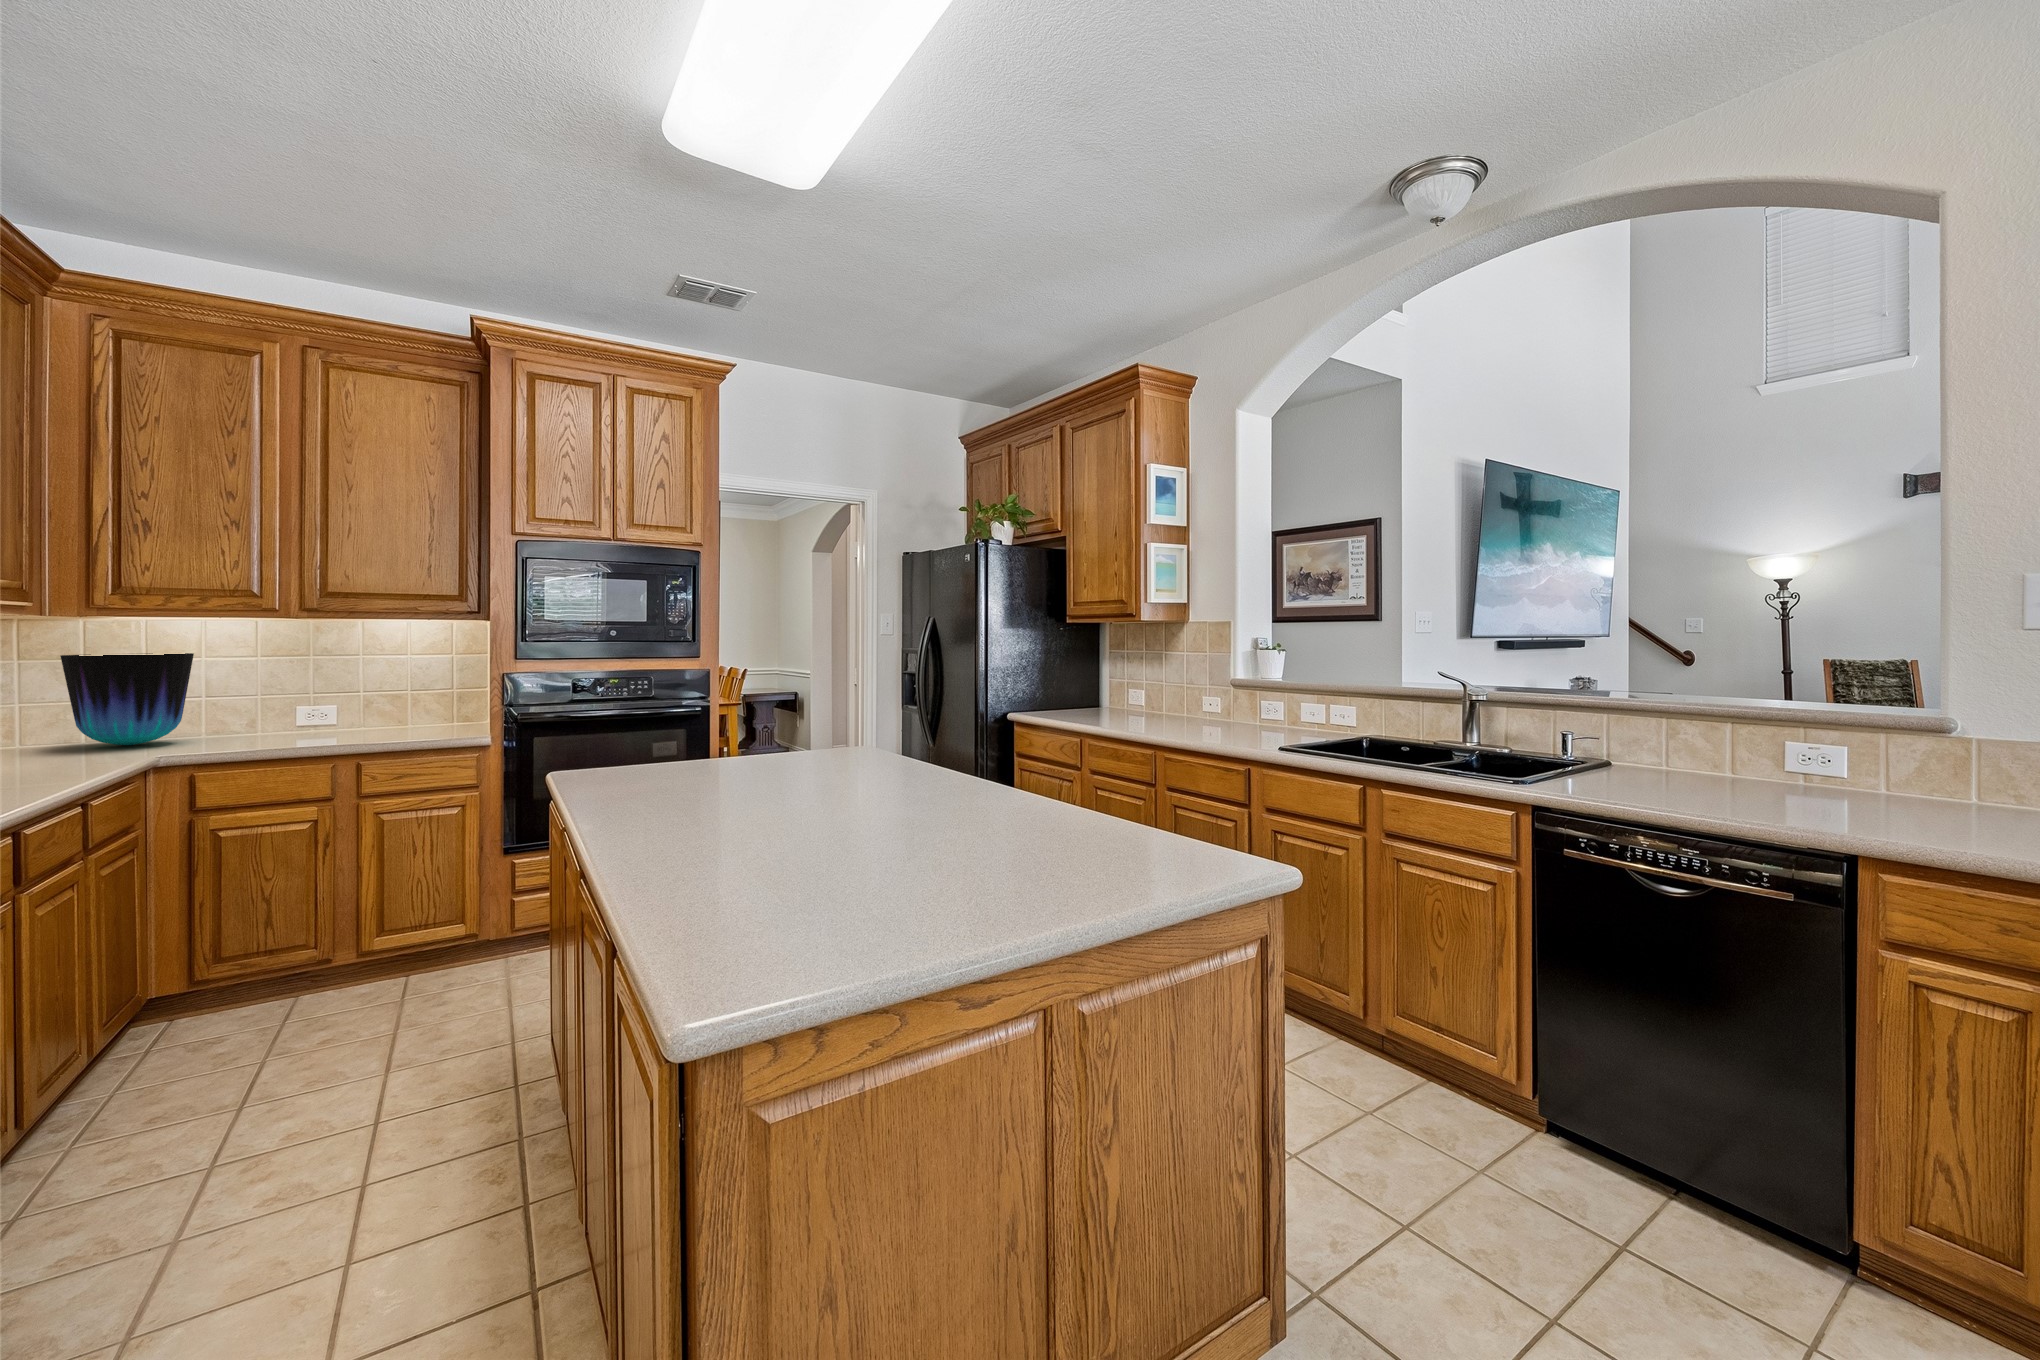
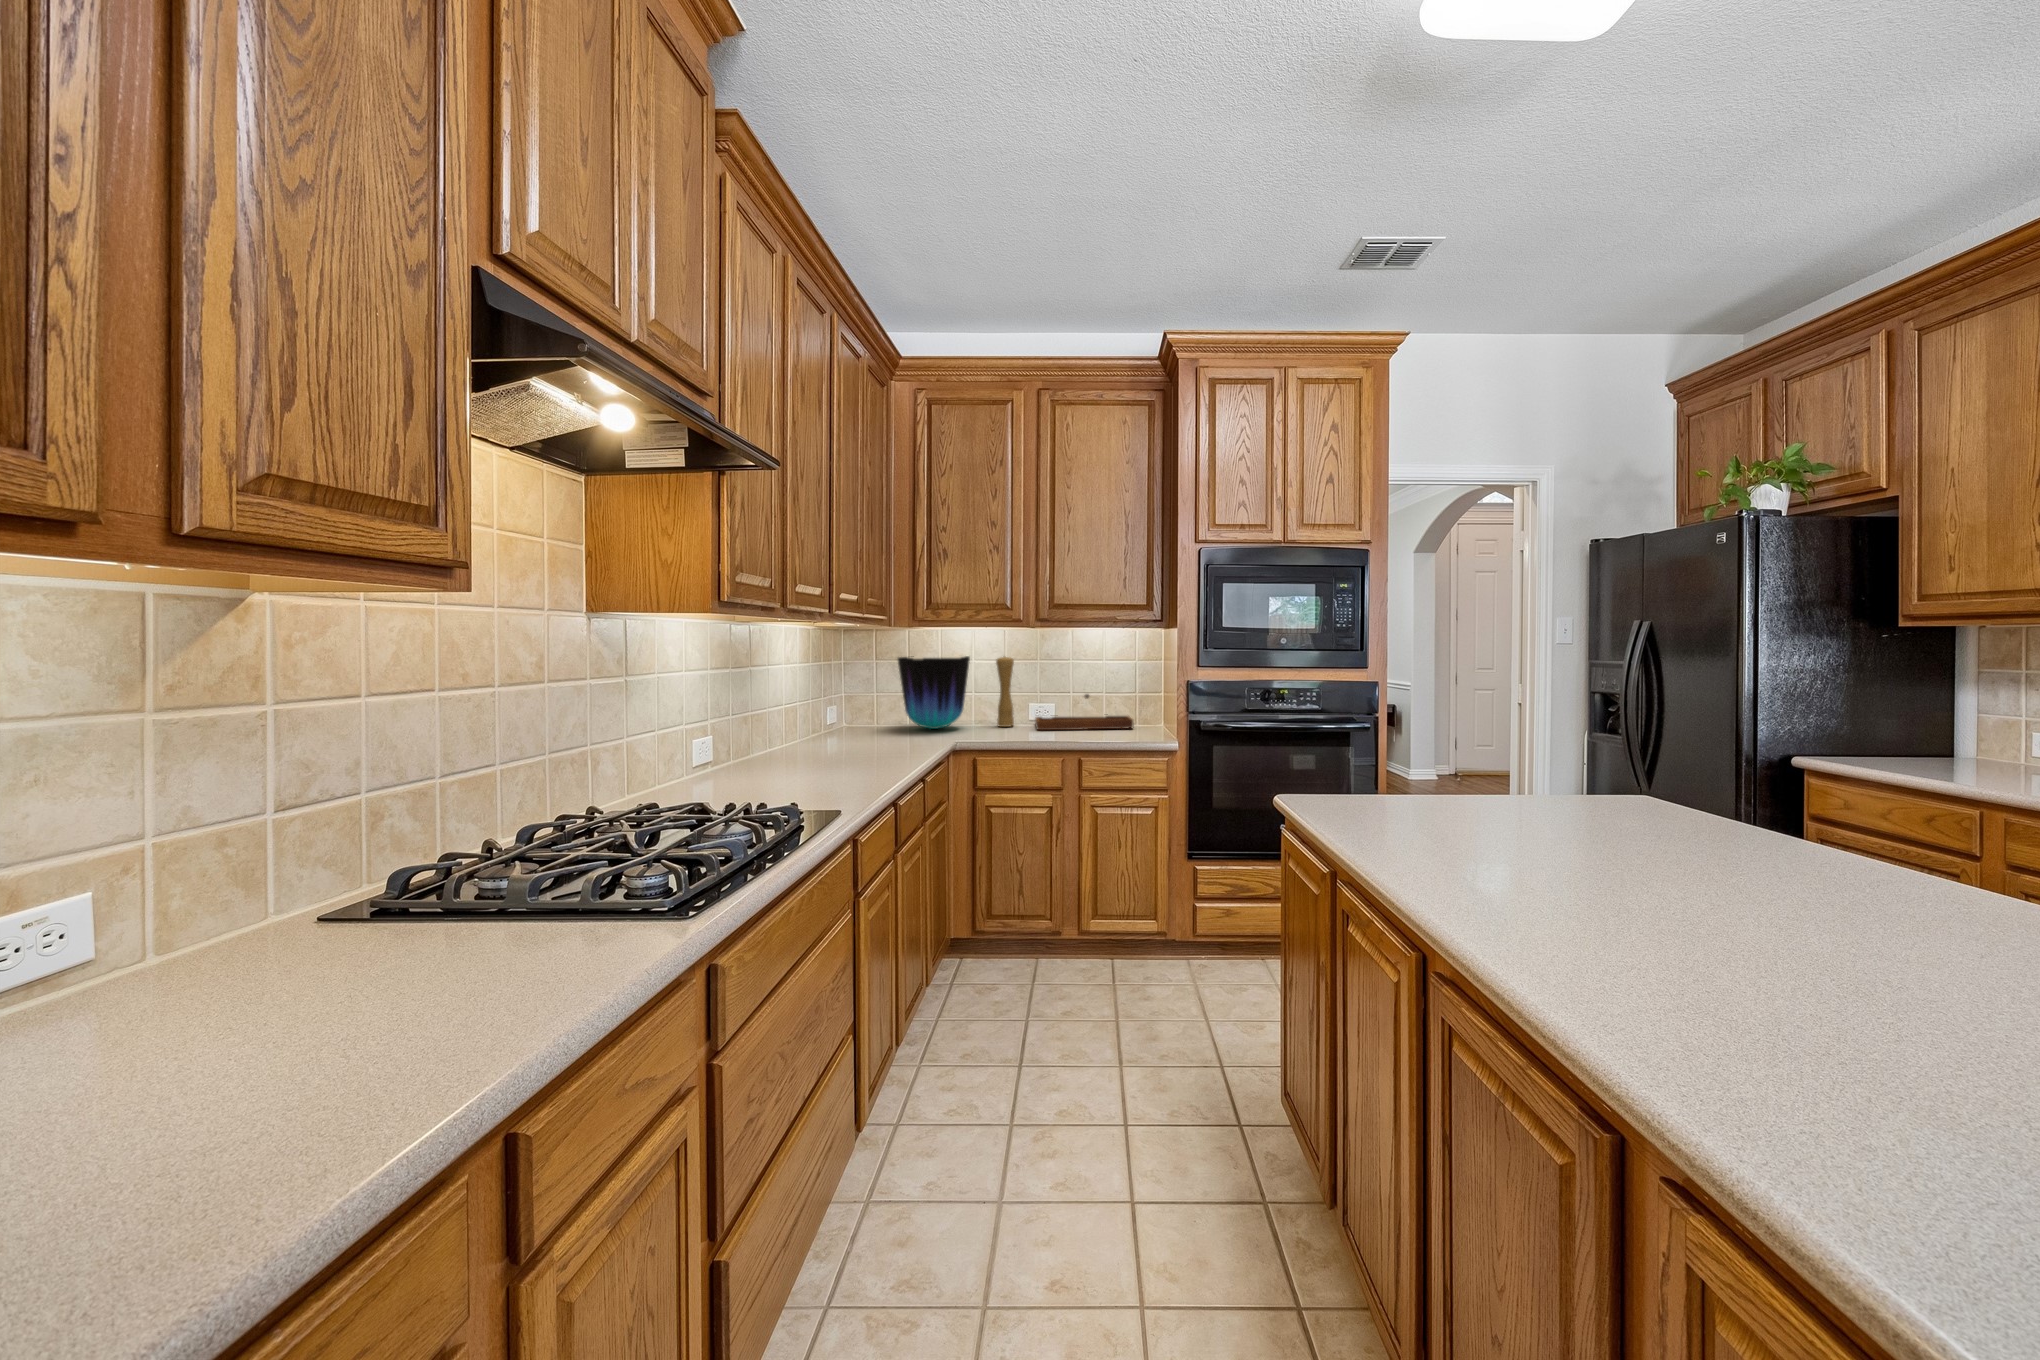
pepper mill: none [238,653,267,738] -> present [996,657,1014,727]
tray: none [301,694,441,738] -> present [1035,694,1133,730]

